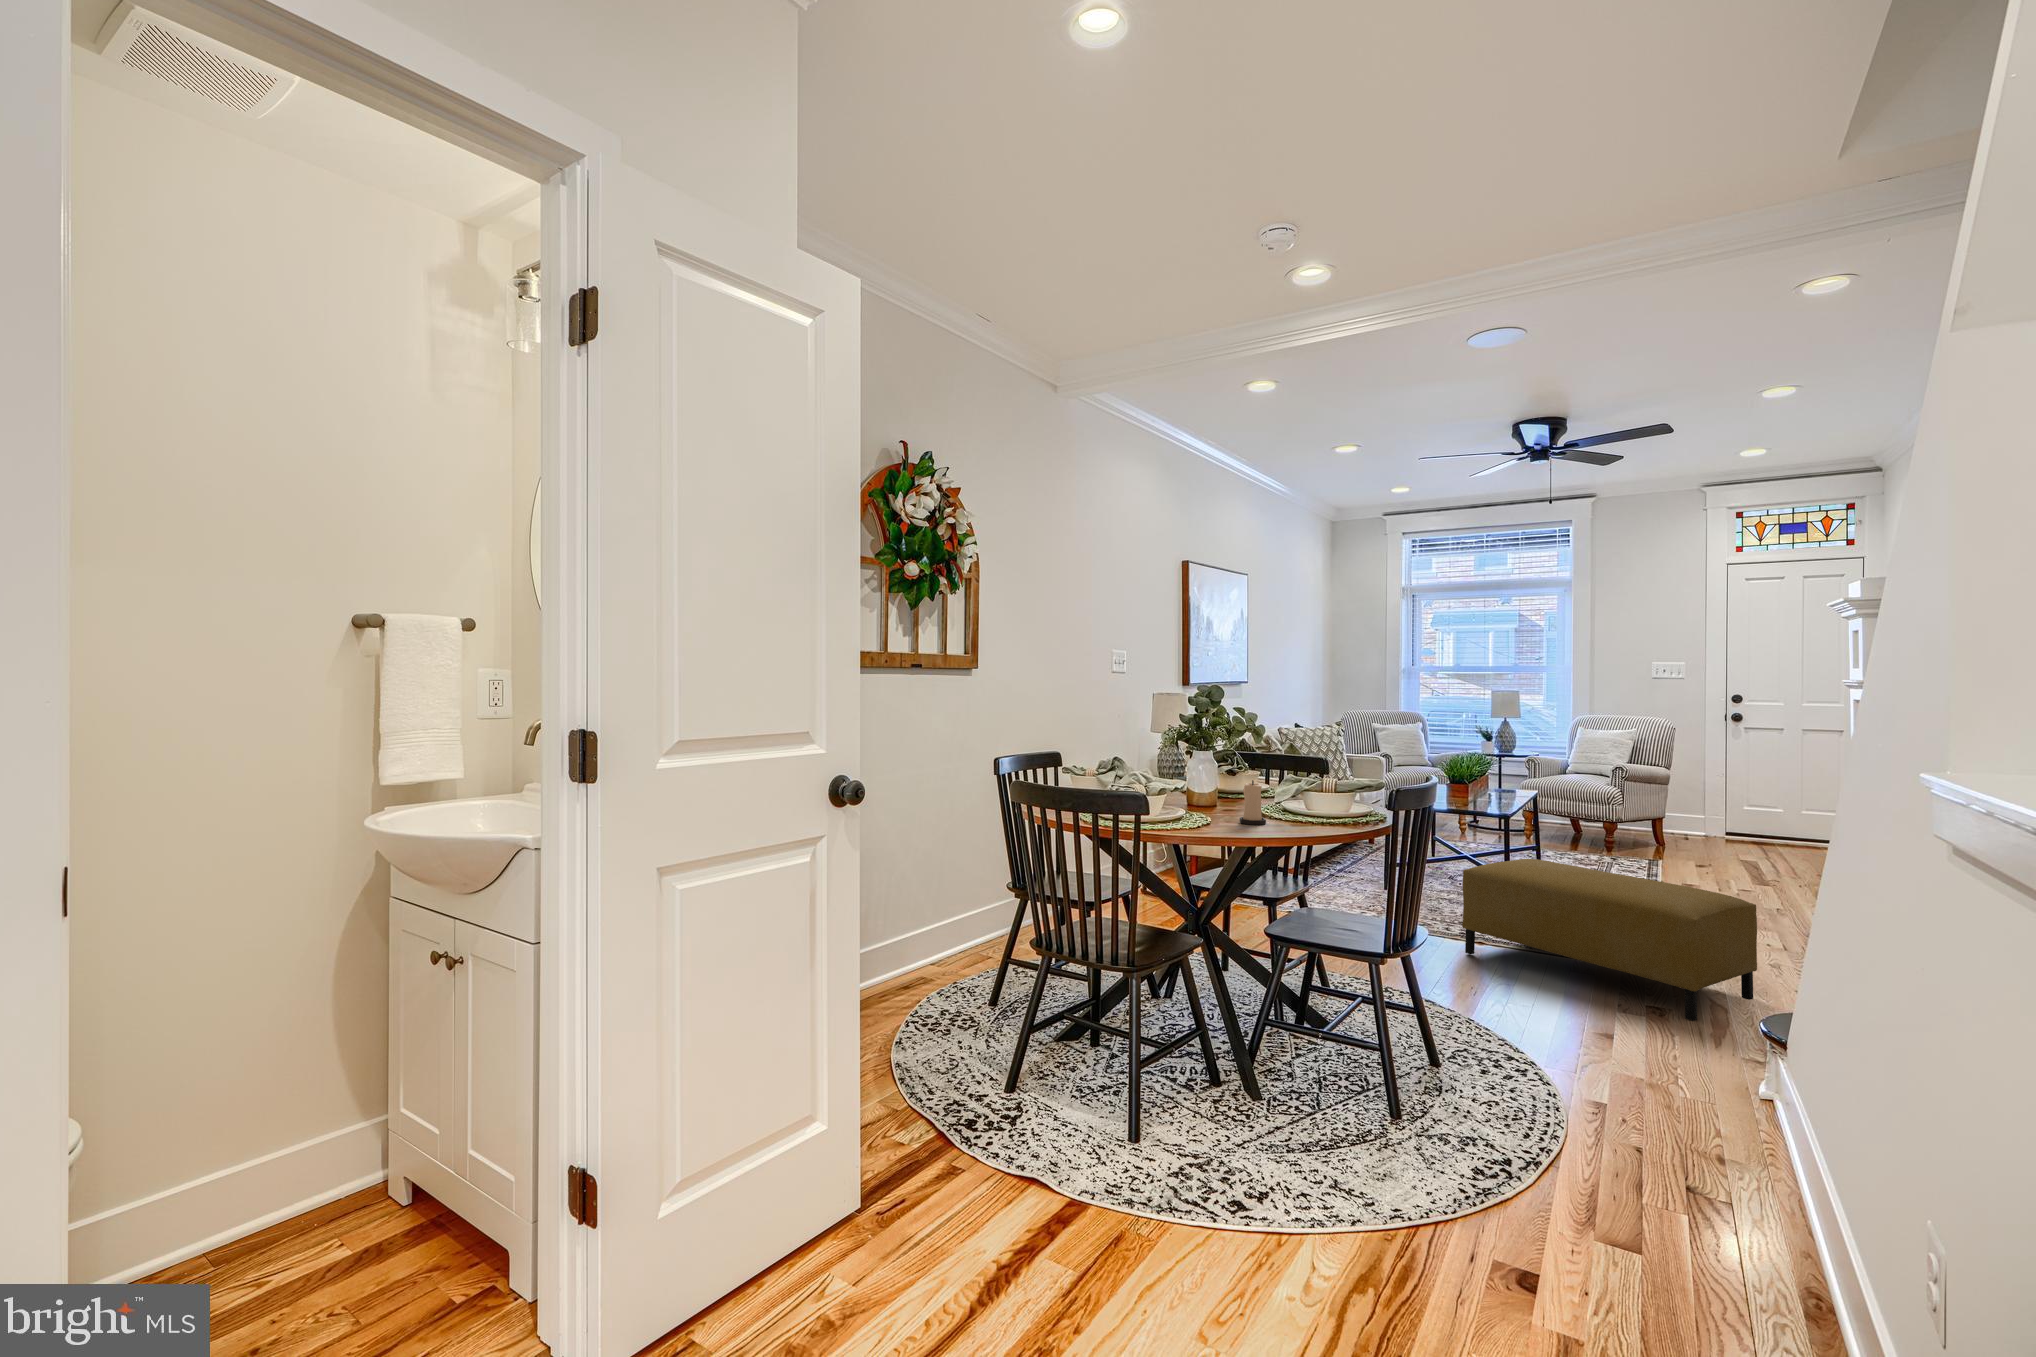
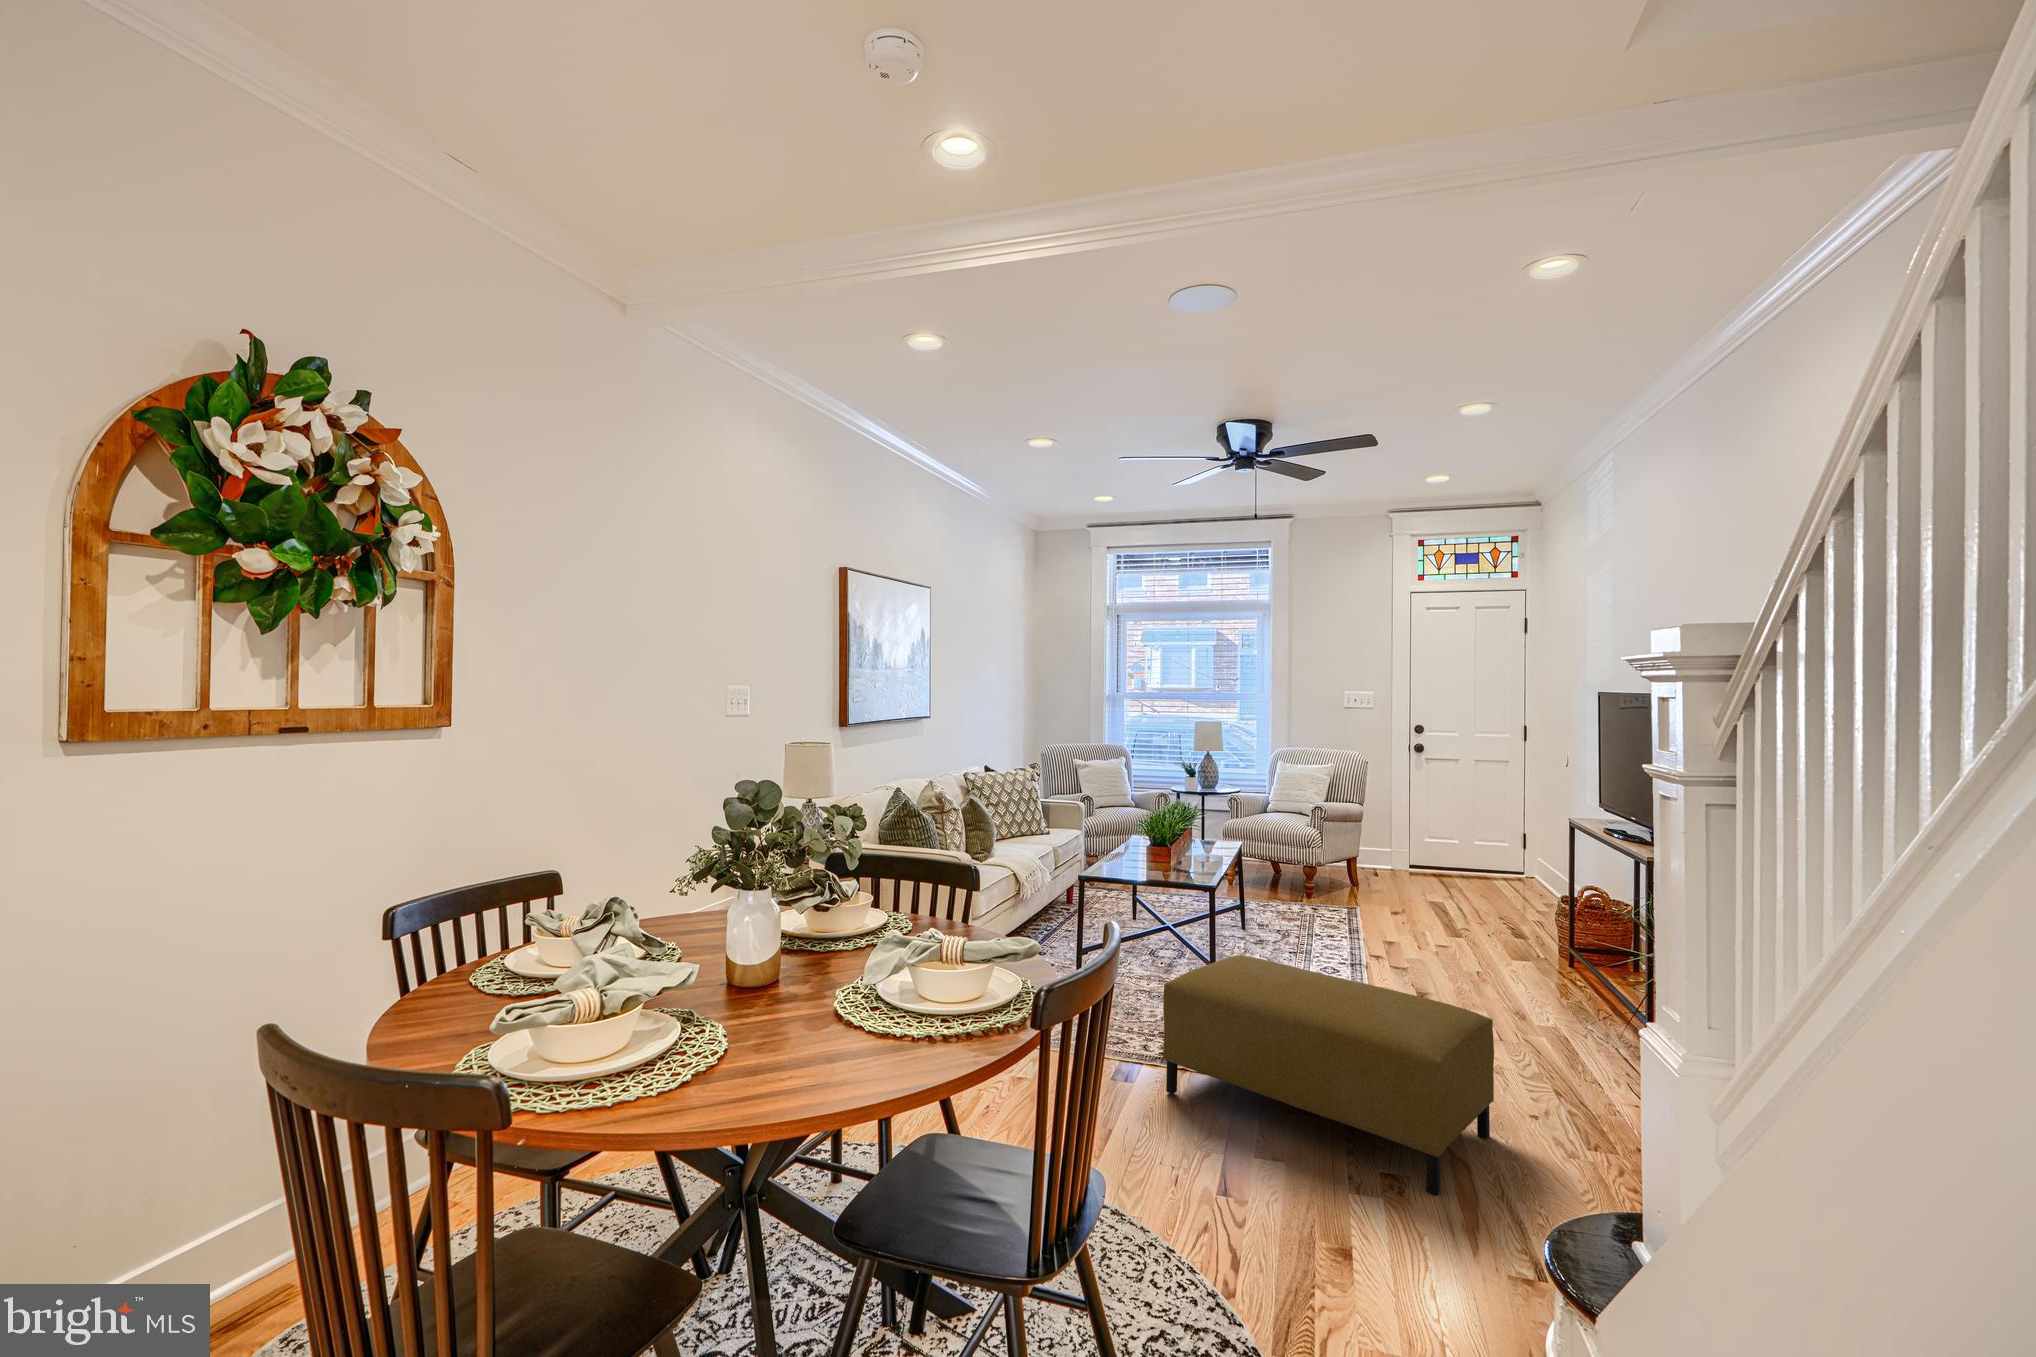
candle: present [1240,780,1266,825] -> none [775,979,822,1070]

